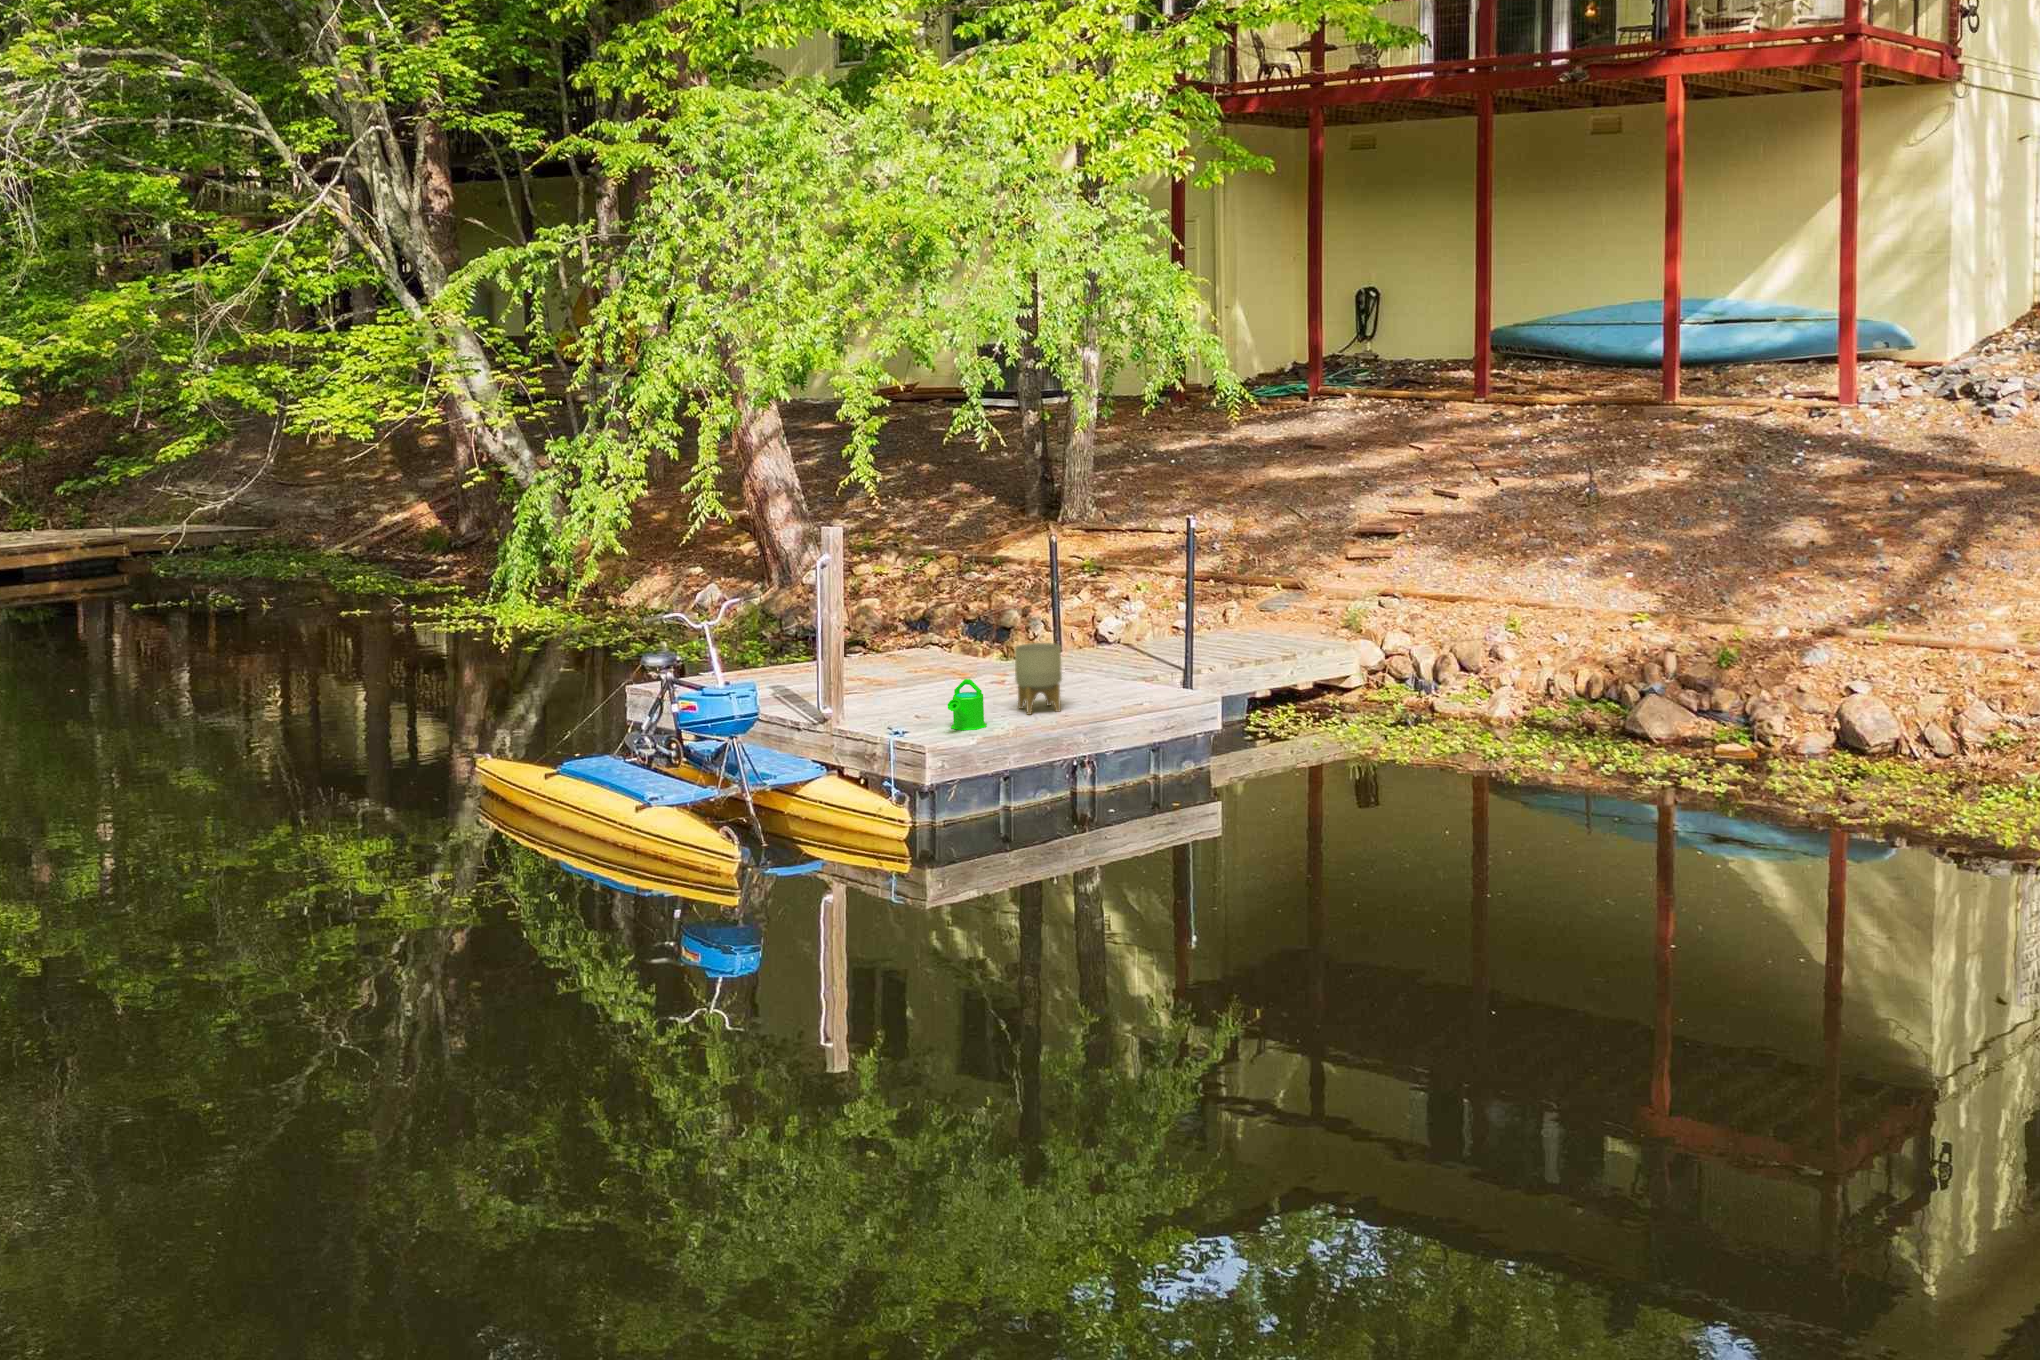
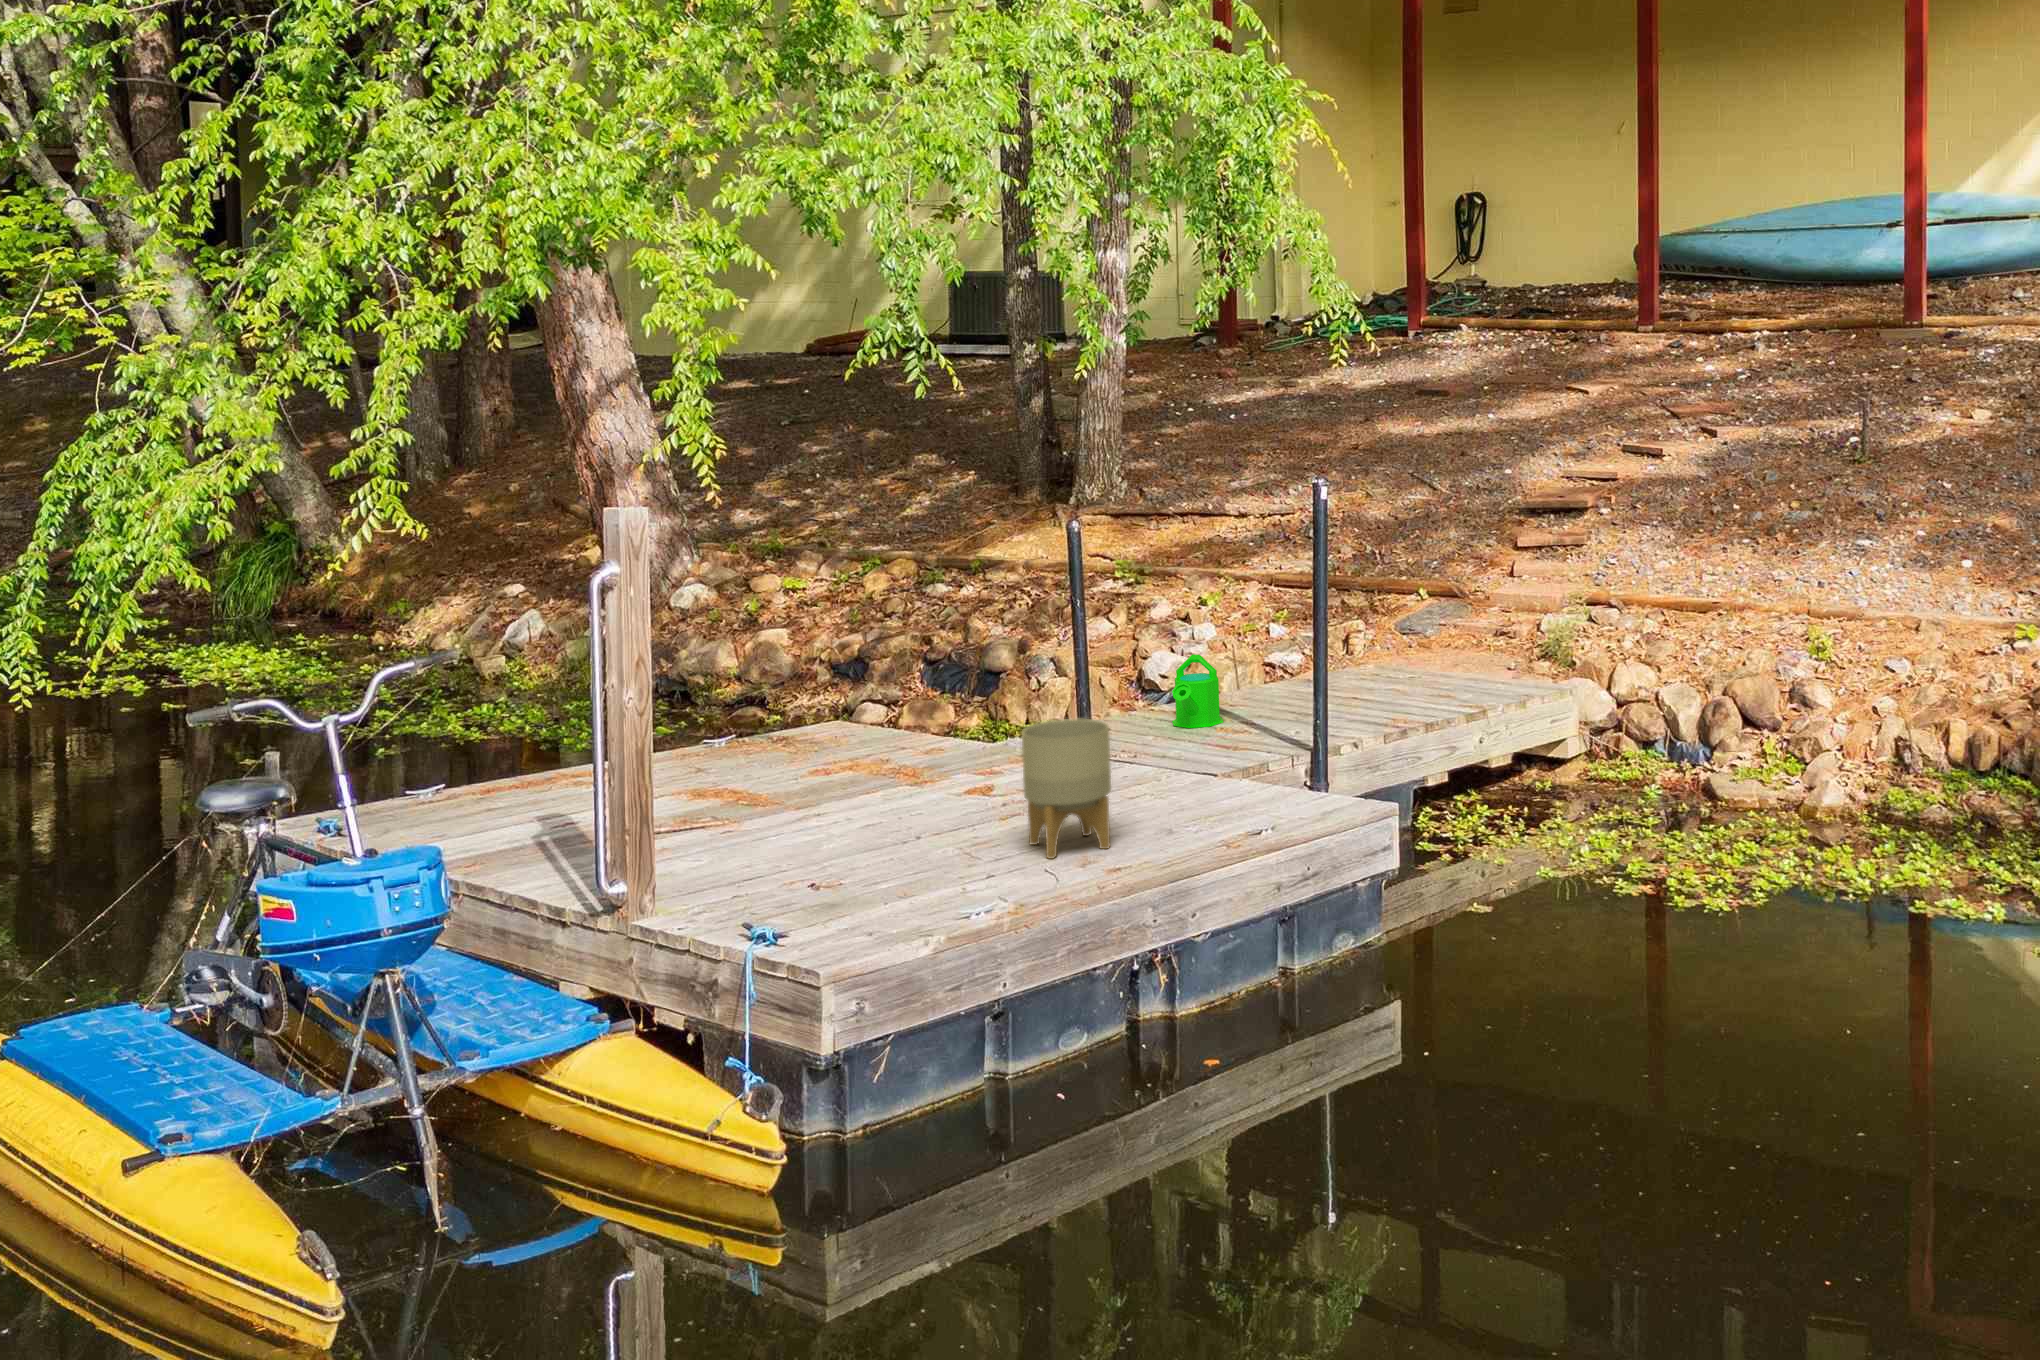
watering can: present [948,679,987,730] -> present [1172,655,1224,728]

